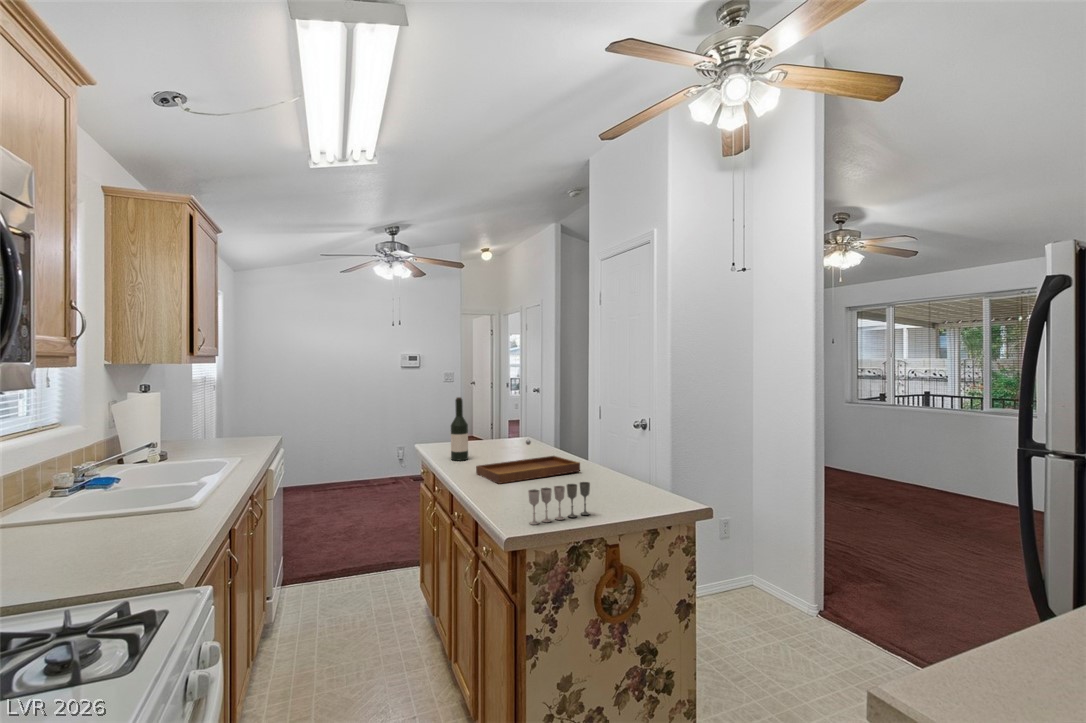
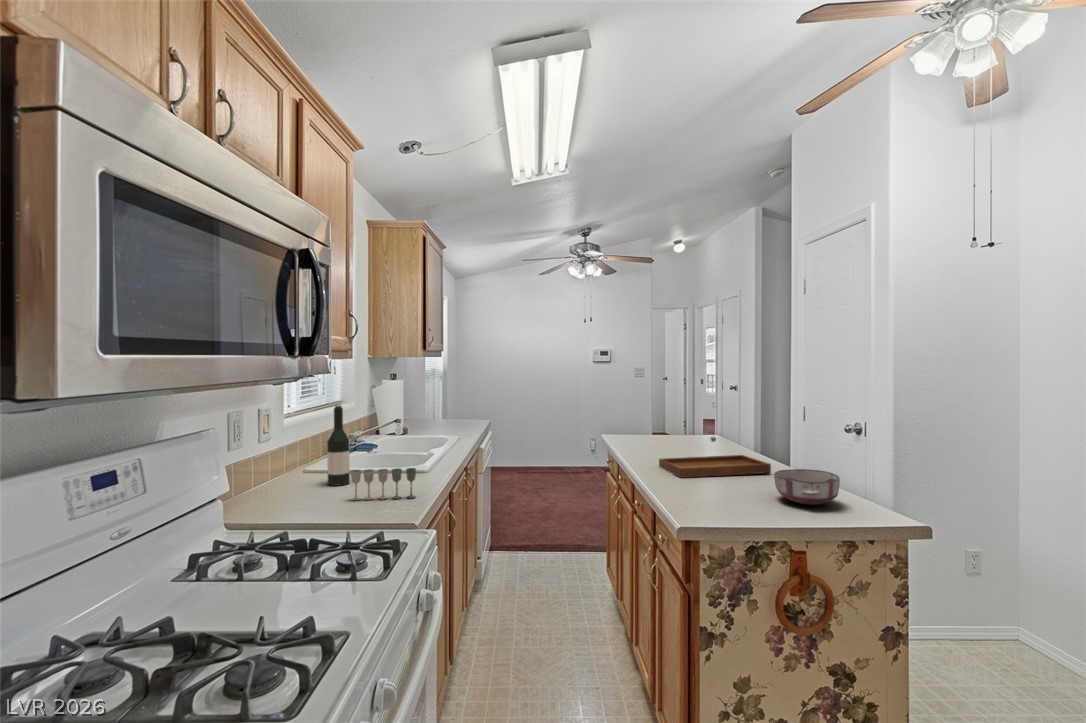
wine bottle: present [451,397,468,461] -> present [327,405,350,486]
ceramic bowl: none [587,466,642,499] -> present [774,469,840,505]
wine glass: present [528,482,590,525] -> present [351,468,416,501]

